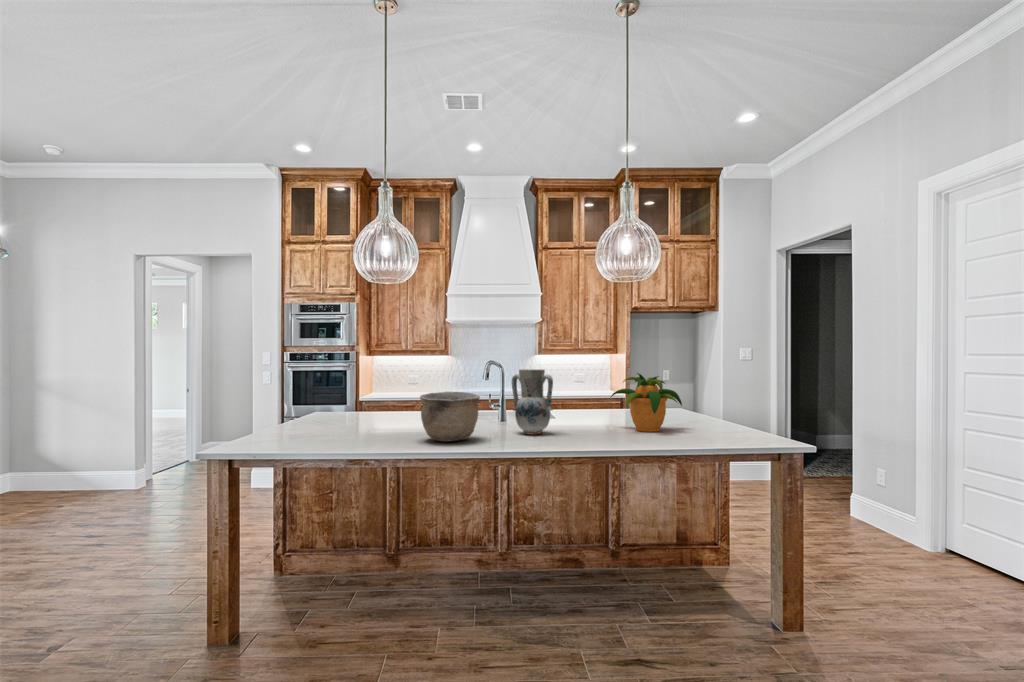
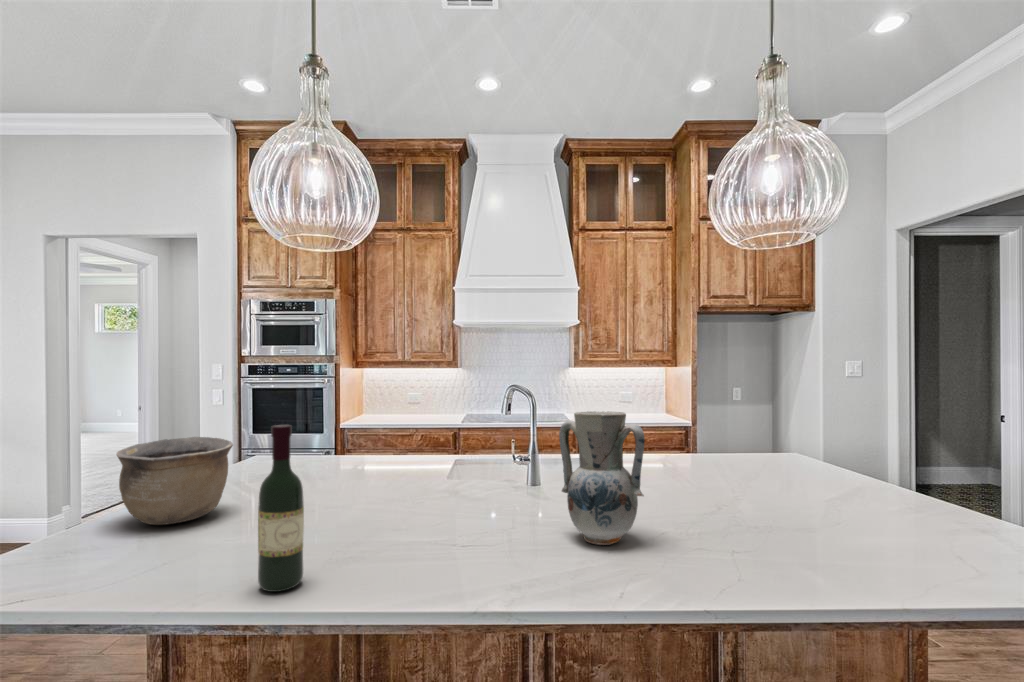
wine bottle: none [372,372,391,445] -> present [258,425,304,592]
potted plant: present [610,373,682,432] -> none [737,417,894,536]
bowl: present [420,392,480,442] -> present [117,437,233,525]

